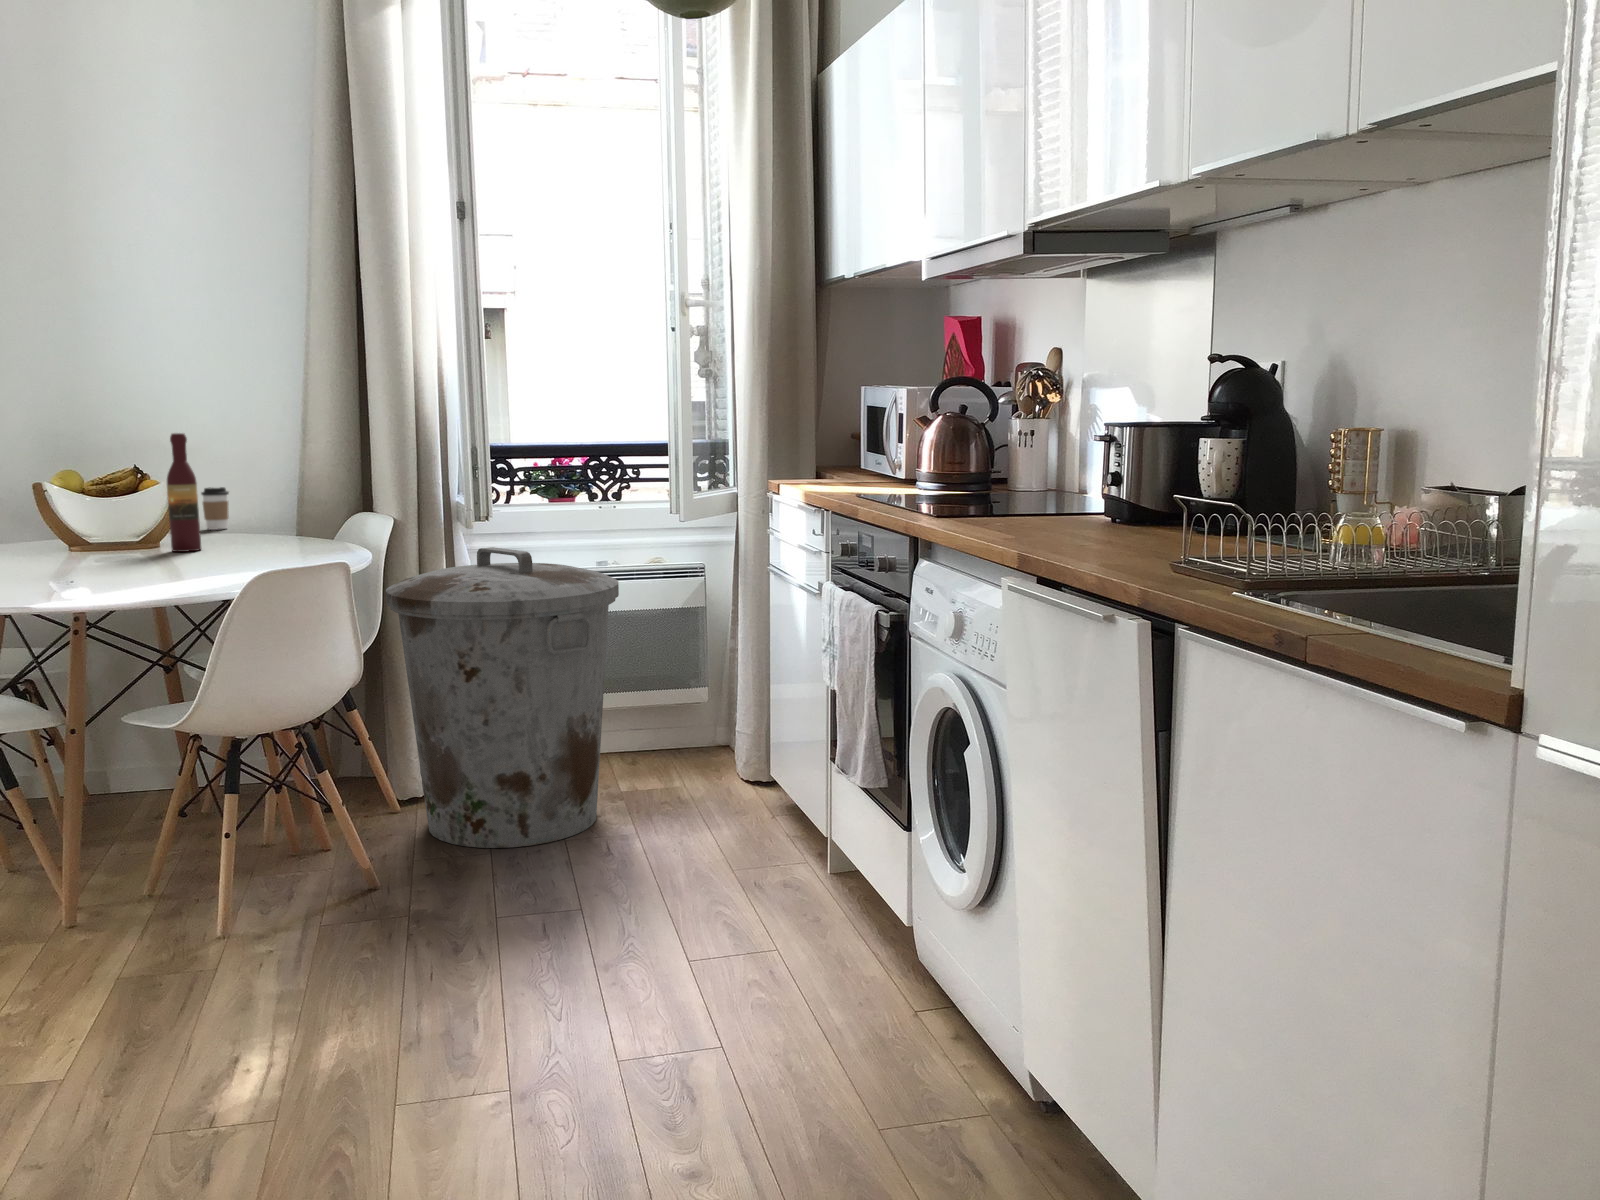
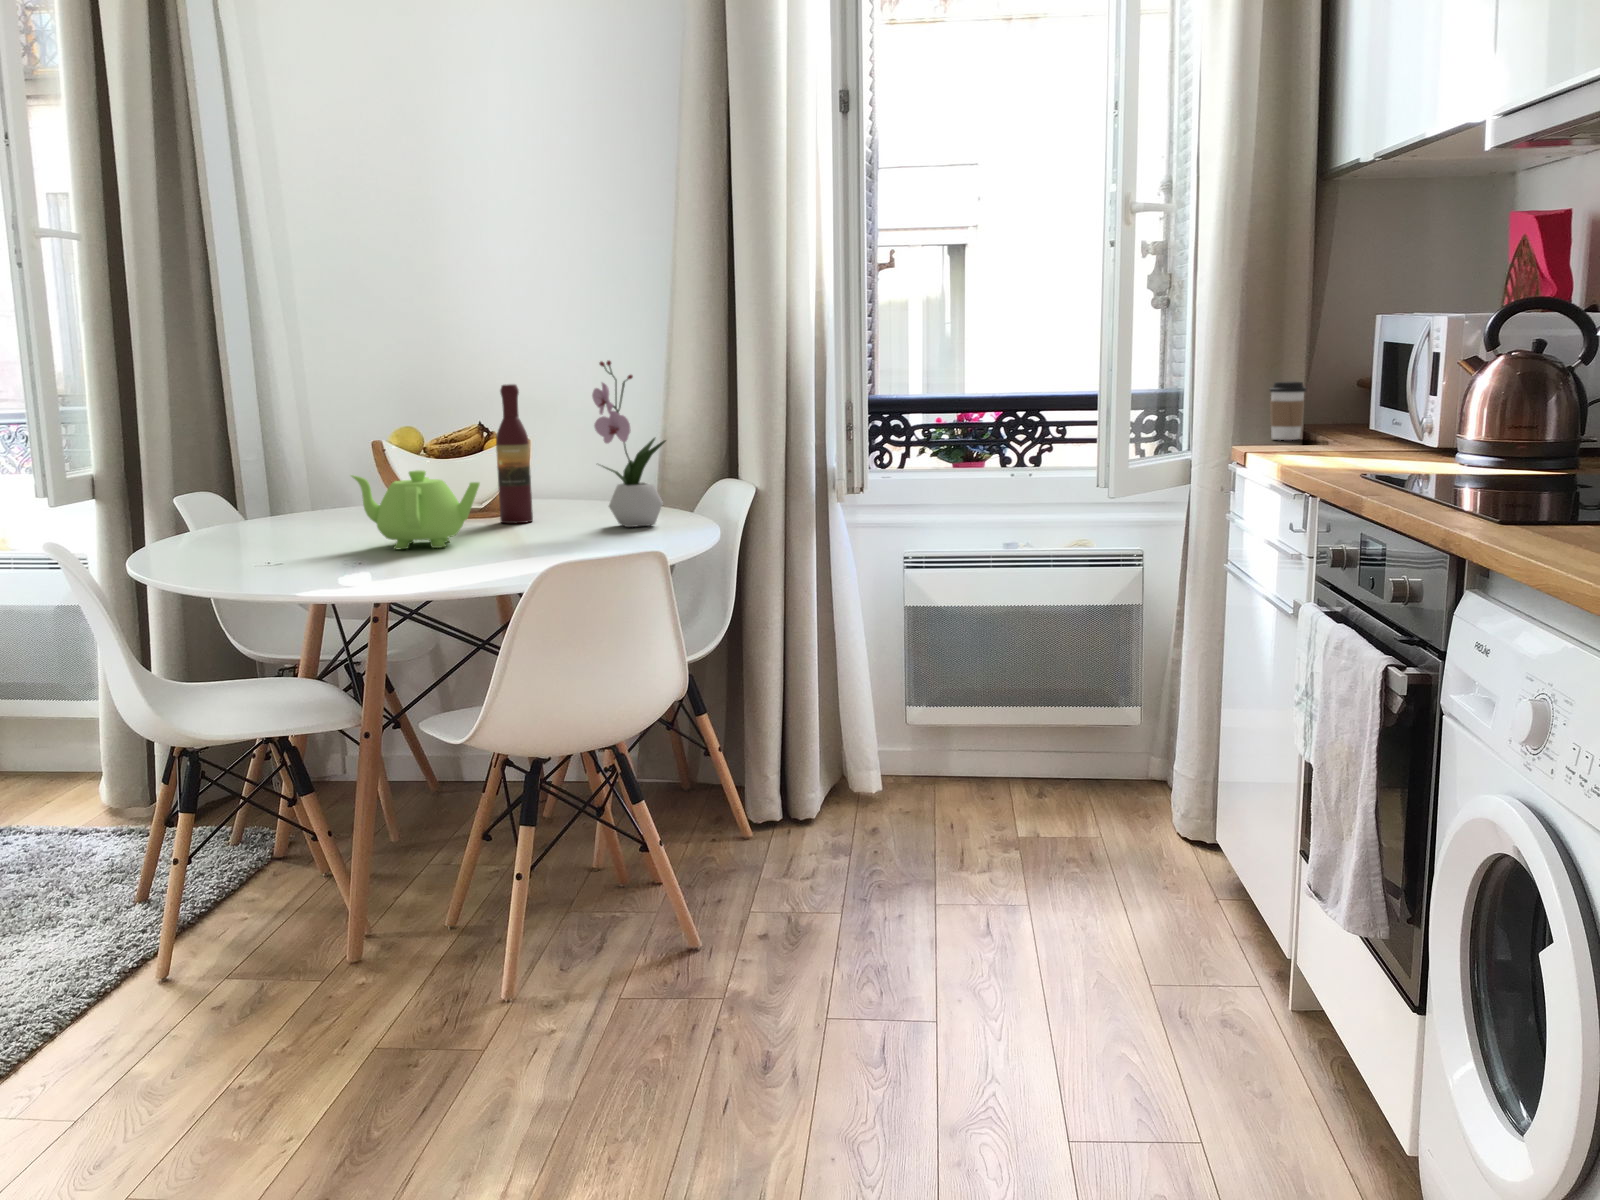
flower arrangement: none [258,413,326,551] -> present [592,361,666,527]
coffee cup: present [201,487,229,530] -> present [1270,382,1307,440]
teapot: none [45,505,166,572] -> present [351,470,480,549]
trash can: present [386,547,619,848] -> none [732,527,1021,910]

